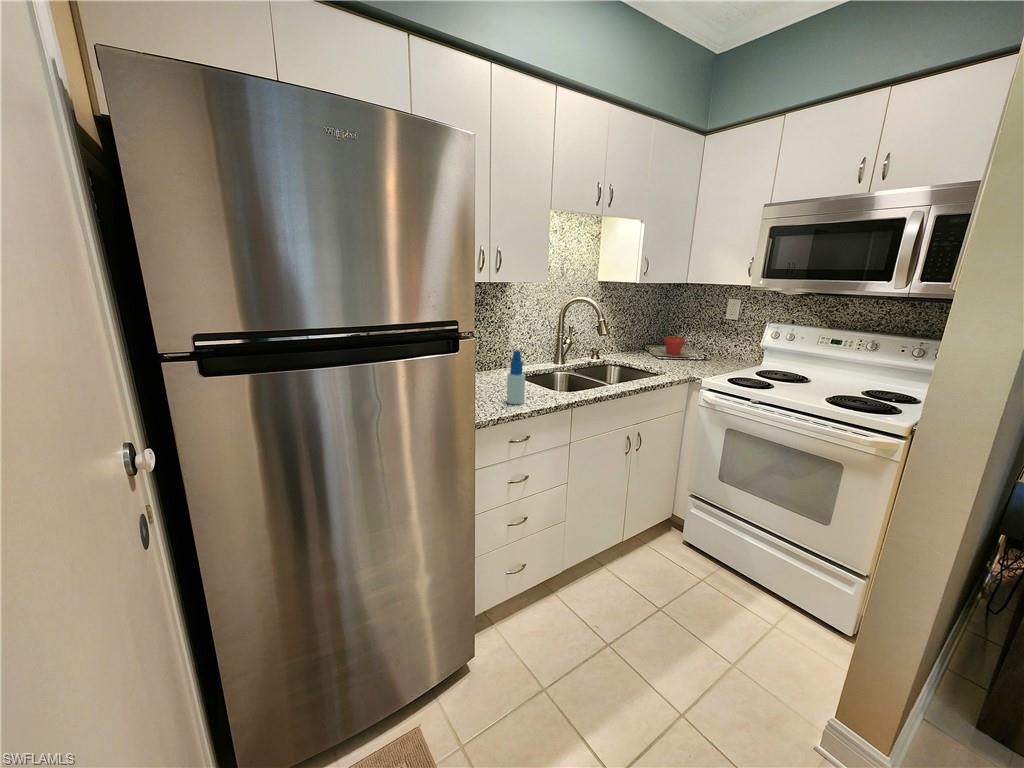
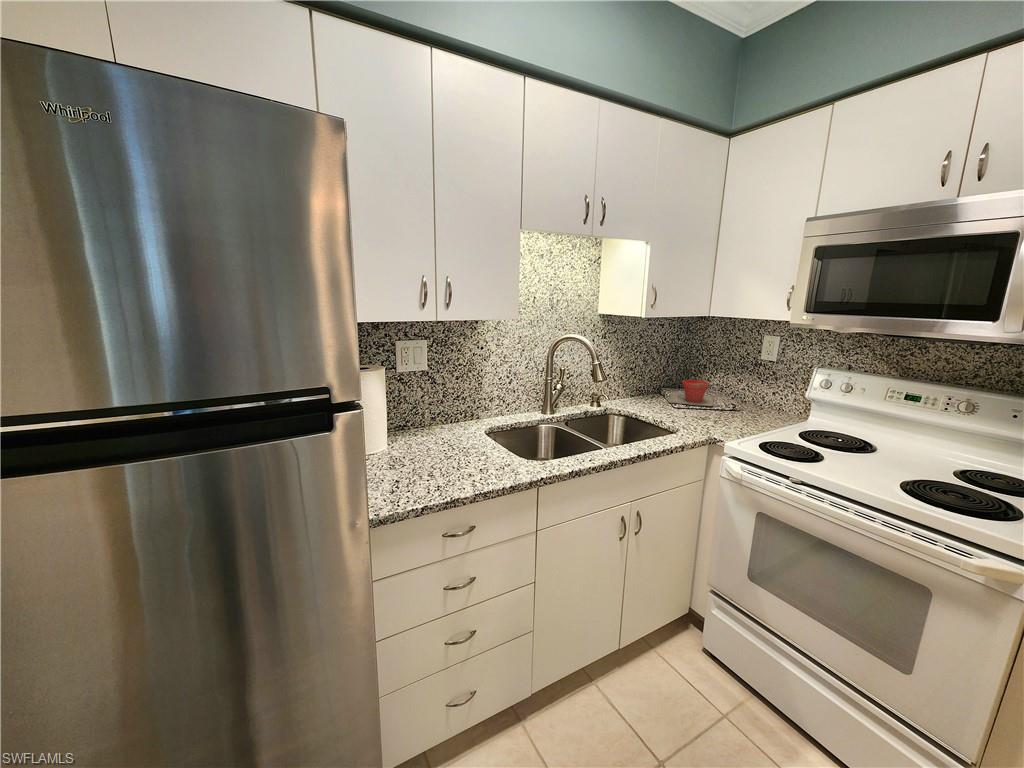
spray bottle: present [507,351,525,404] -> none [449,411,473,482]

